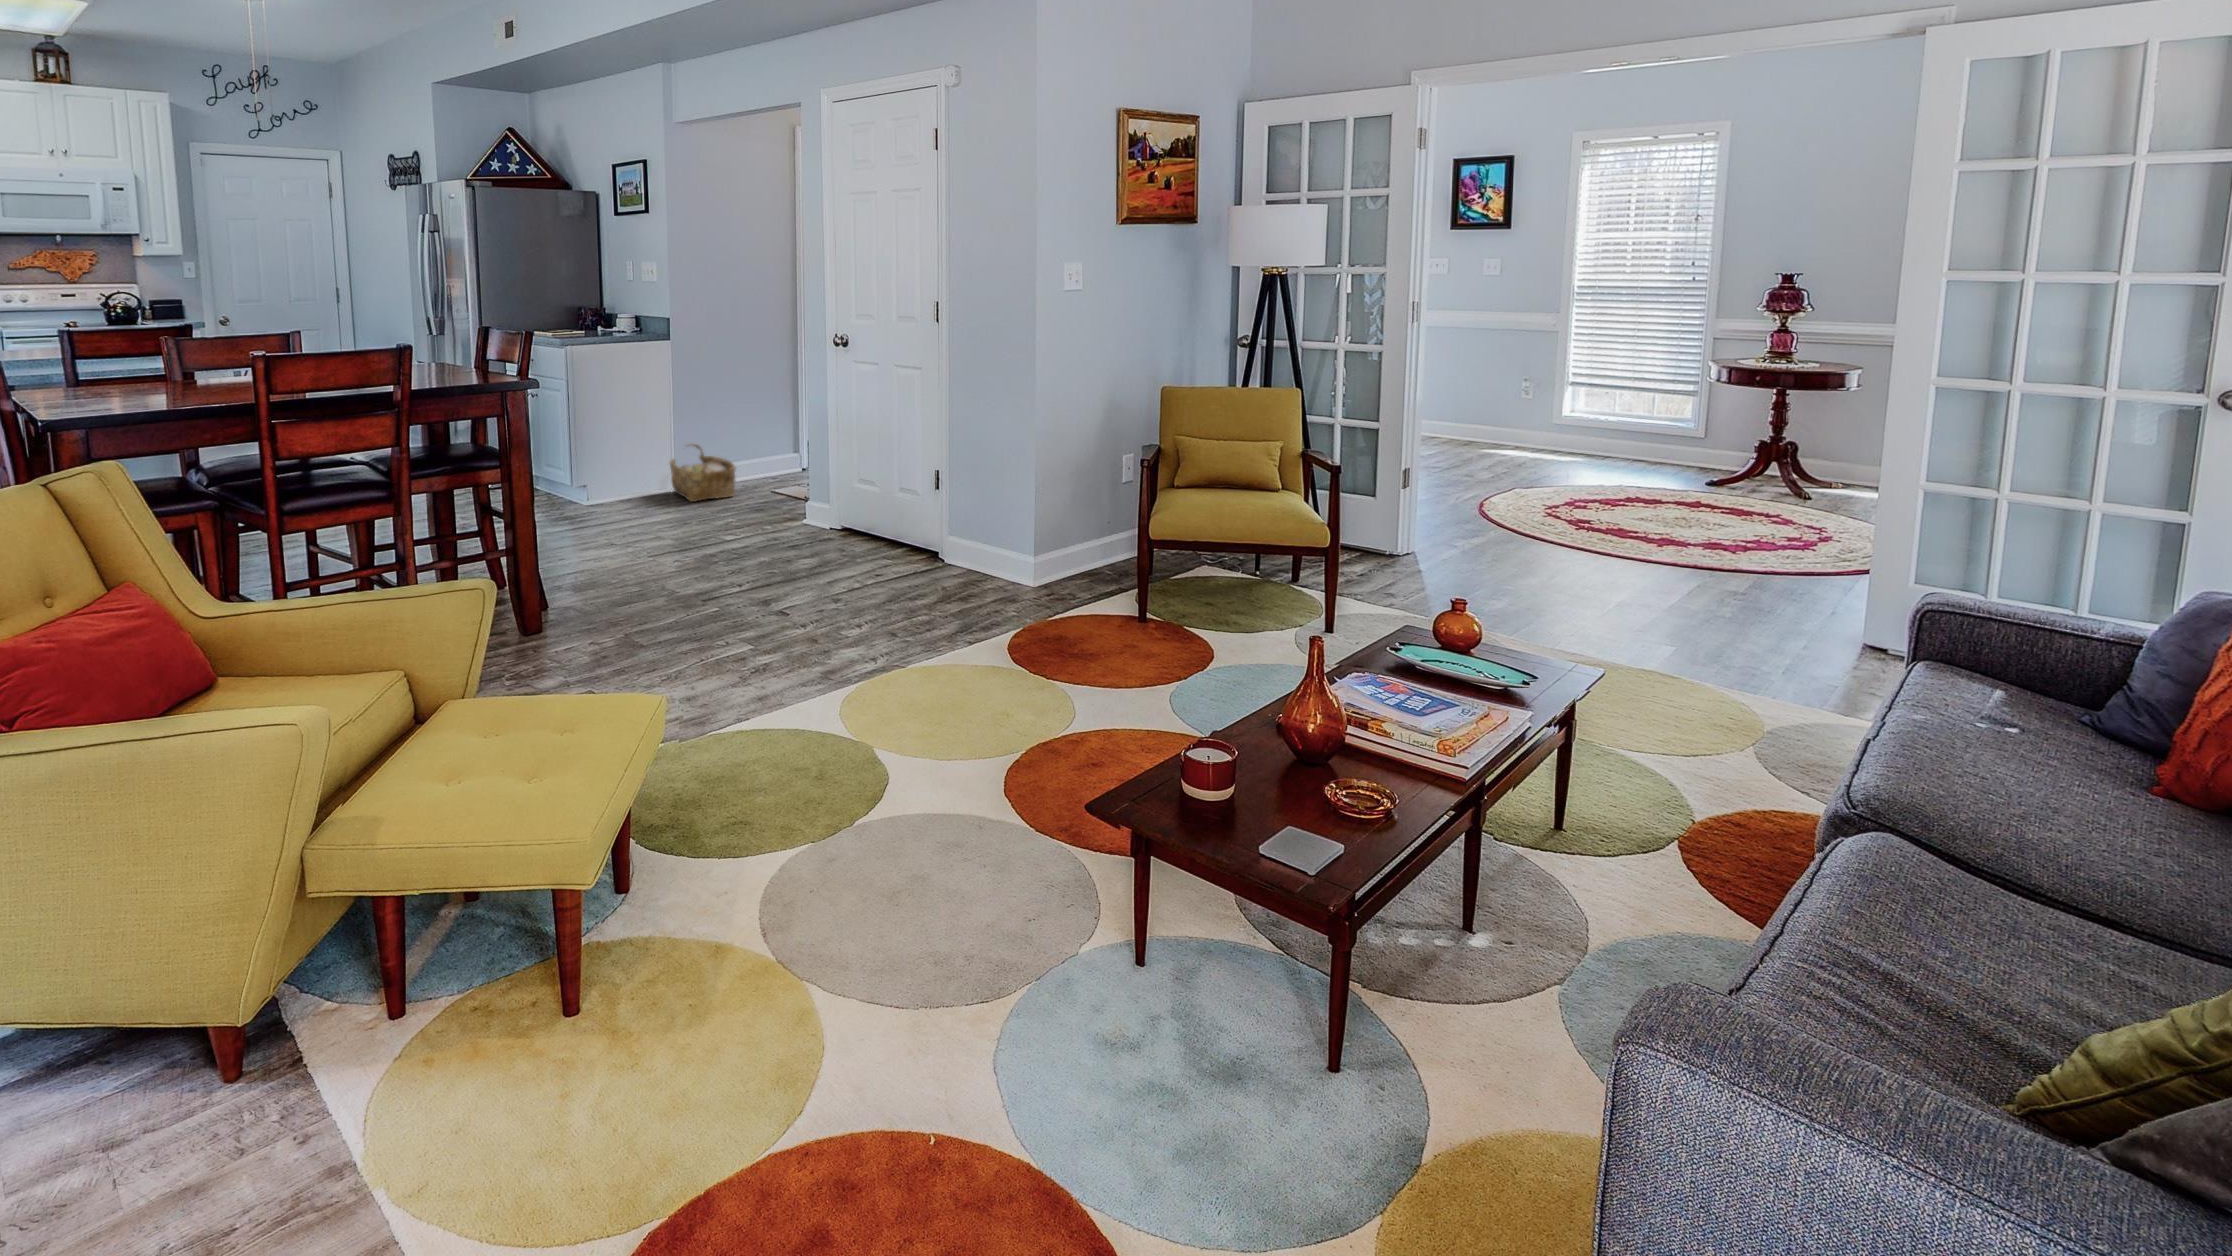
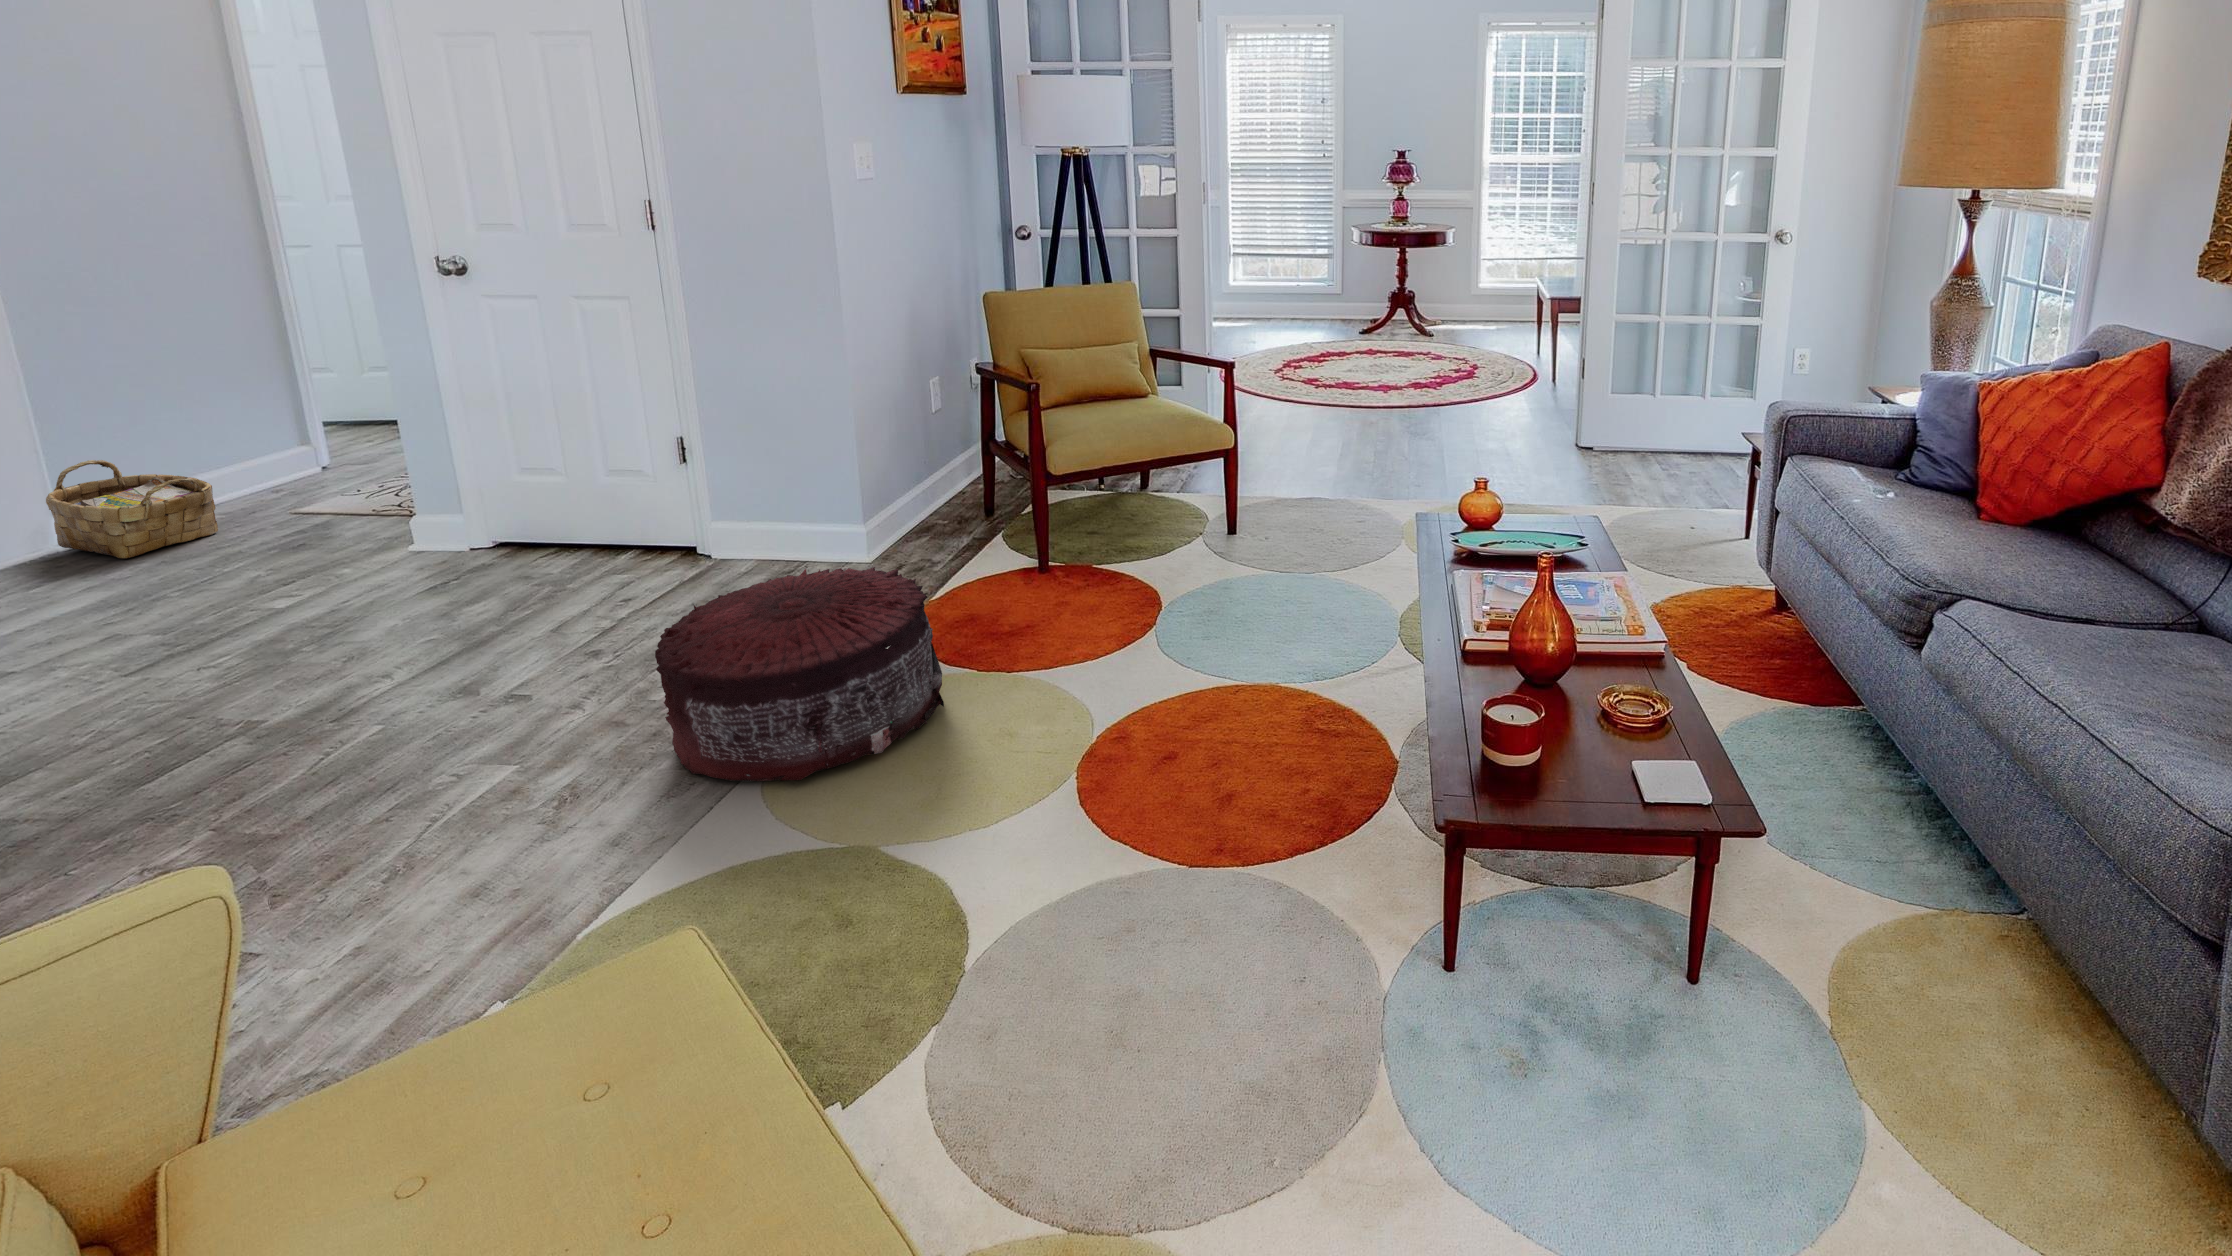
pouf: none [817,565,992,697] -> present [655,567,944,781]

